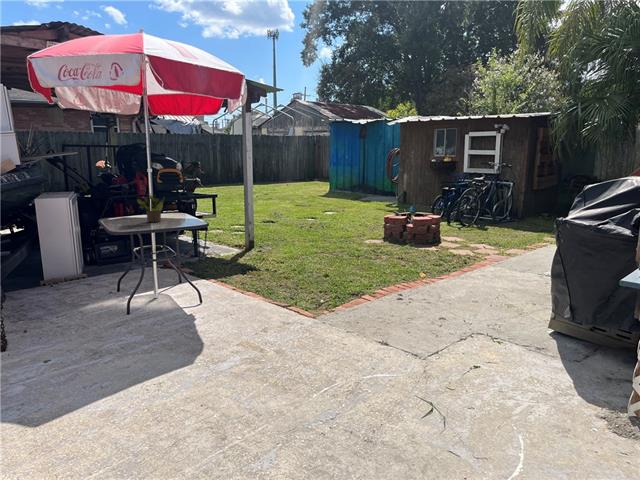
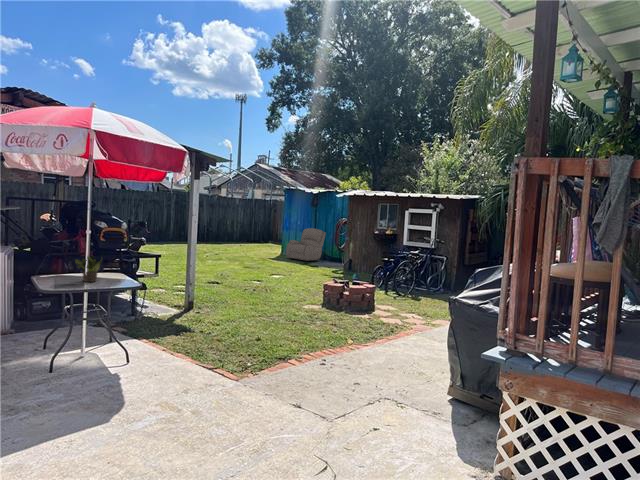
chair: none [336,162,376,197] -> present [286,228,326,261]

